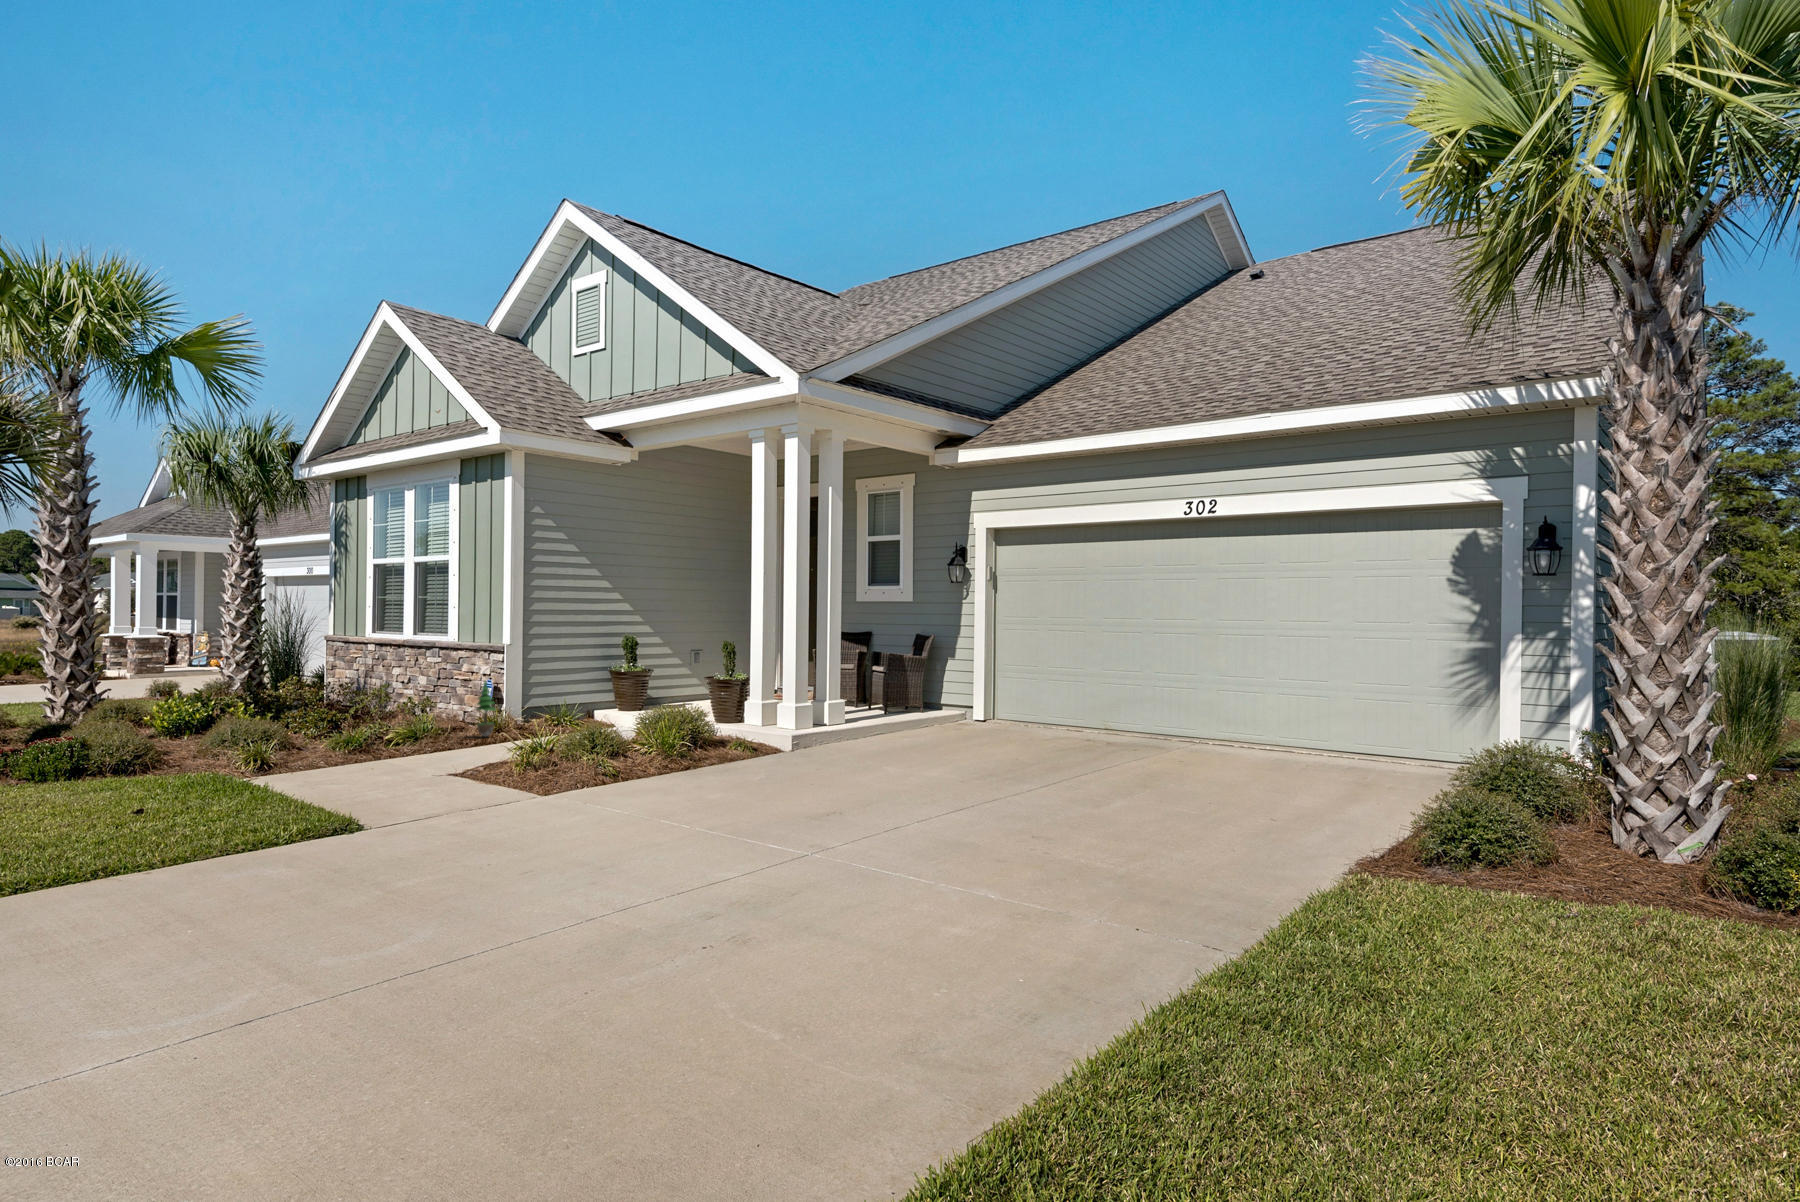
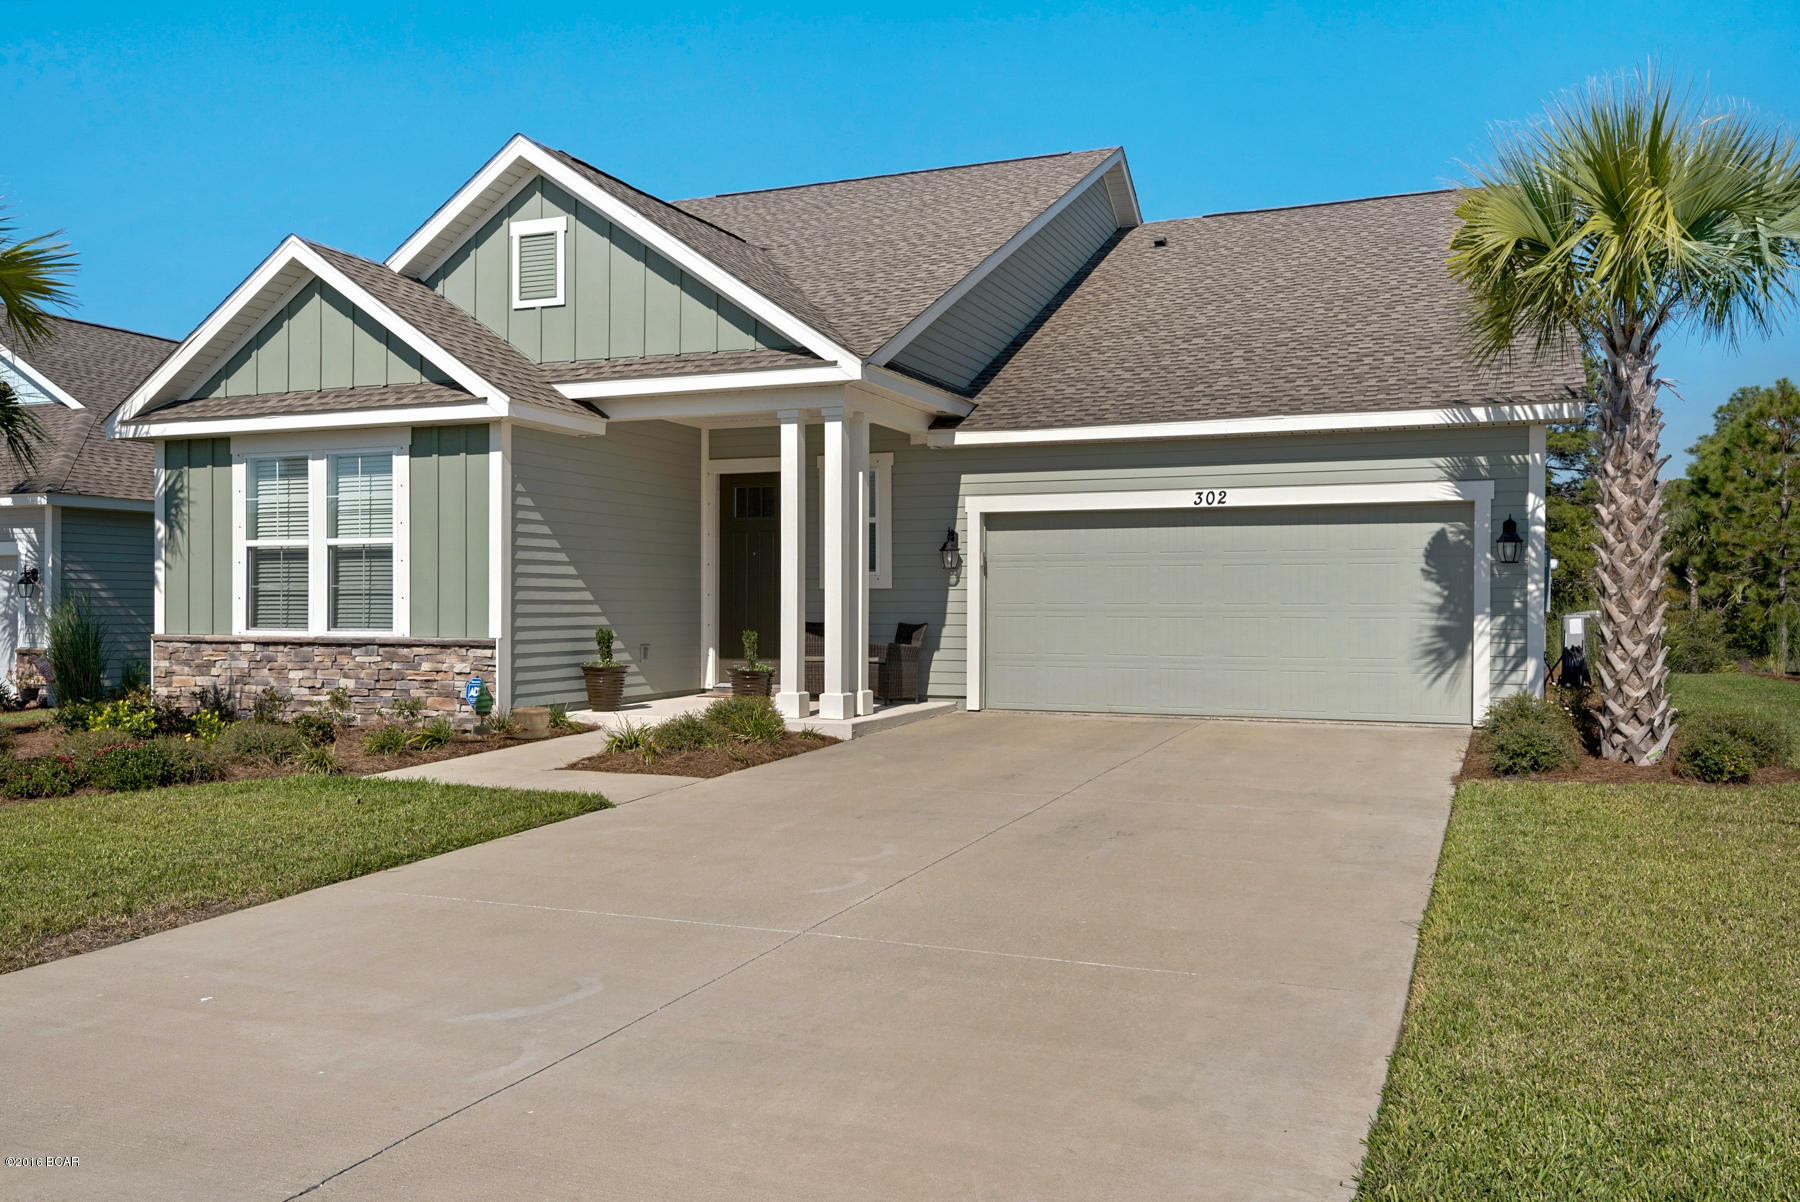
wooden bucket: none [515,707,551,737] -> present [512,707,550,739]

